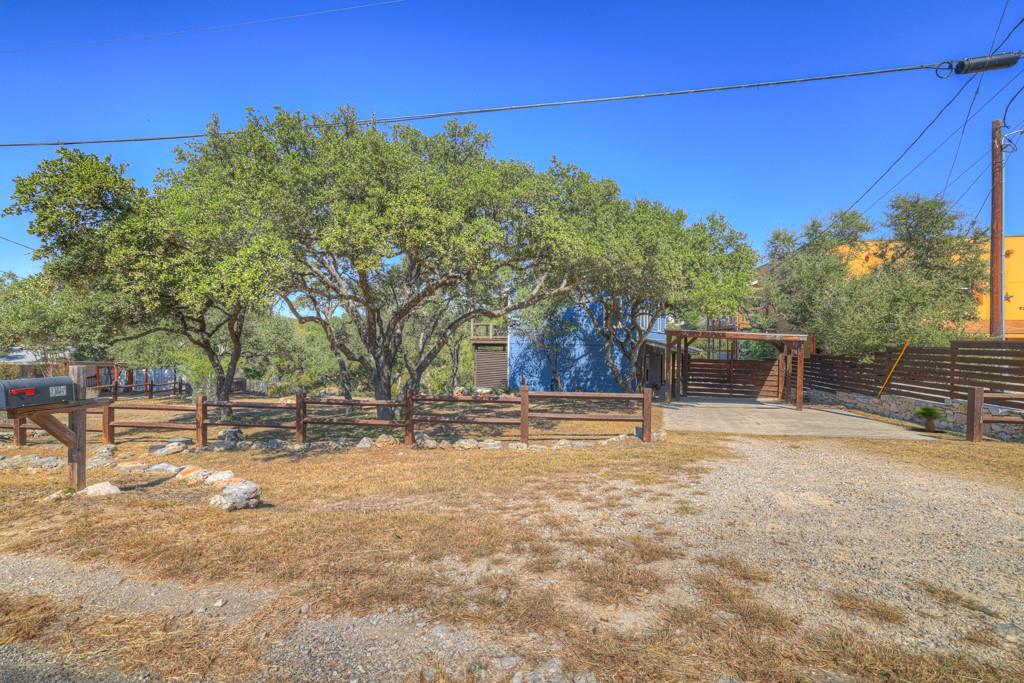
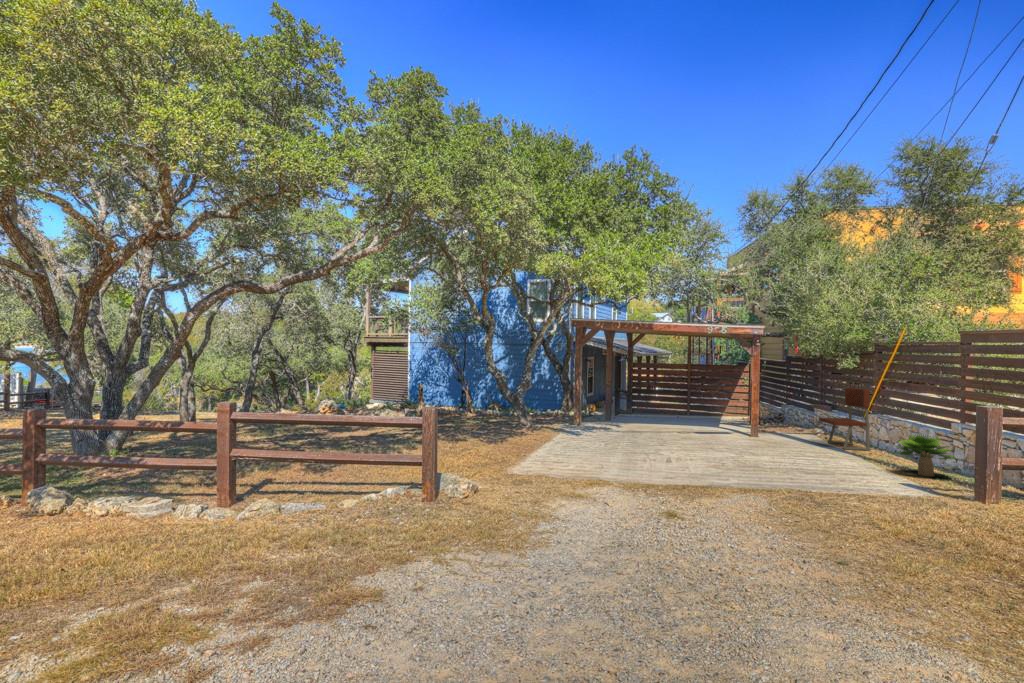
bench: none [846,377,885,419] -> present [819,388,871,450]

